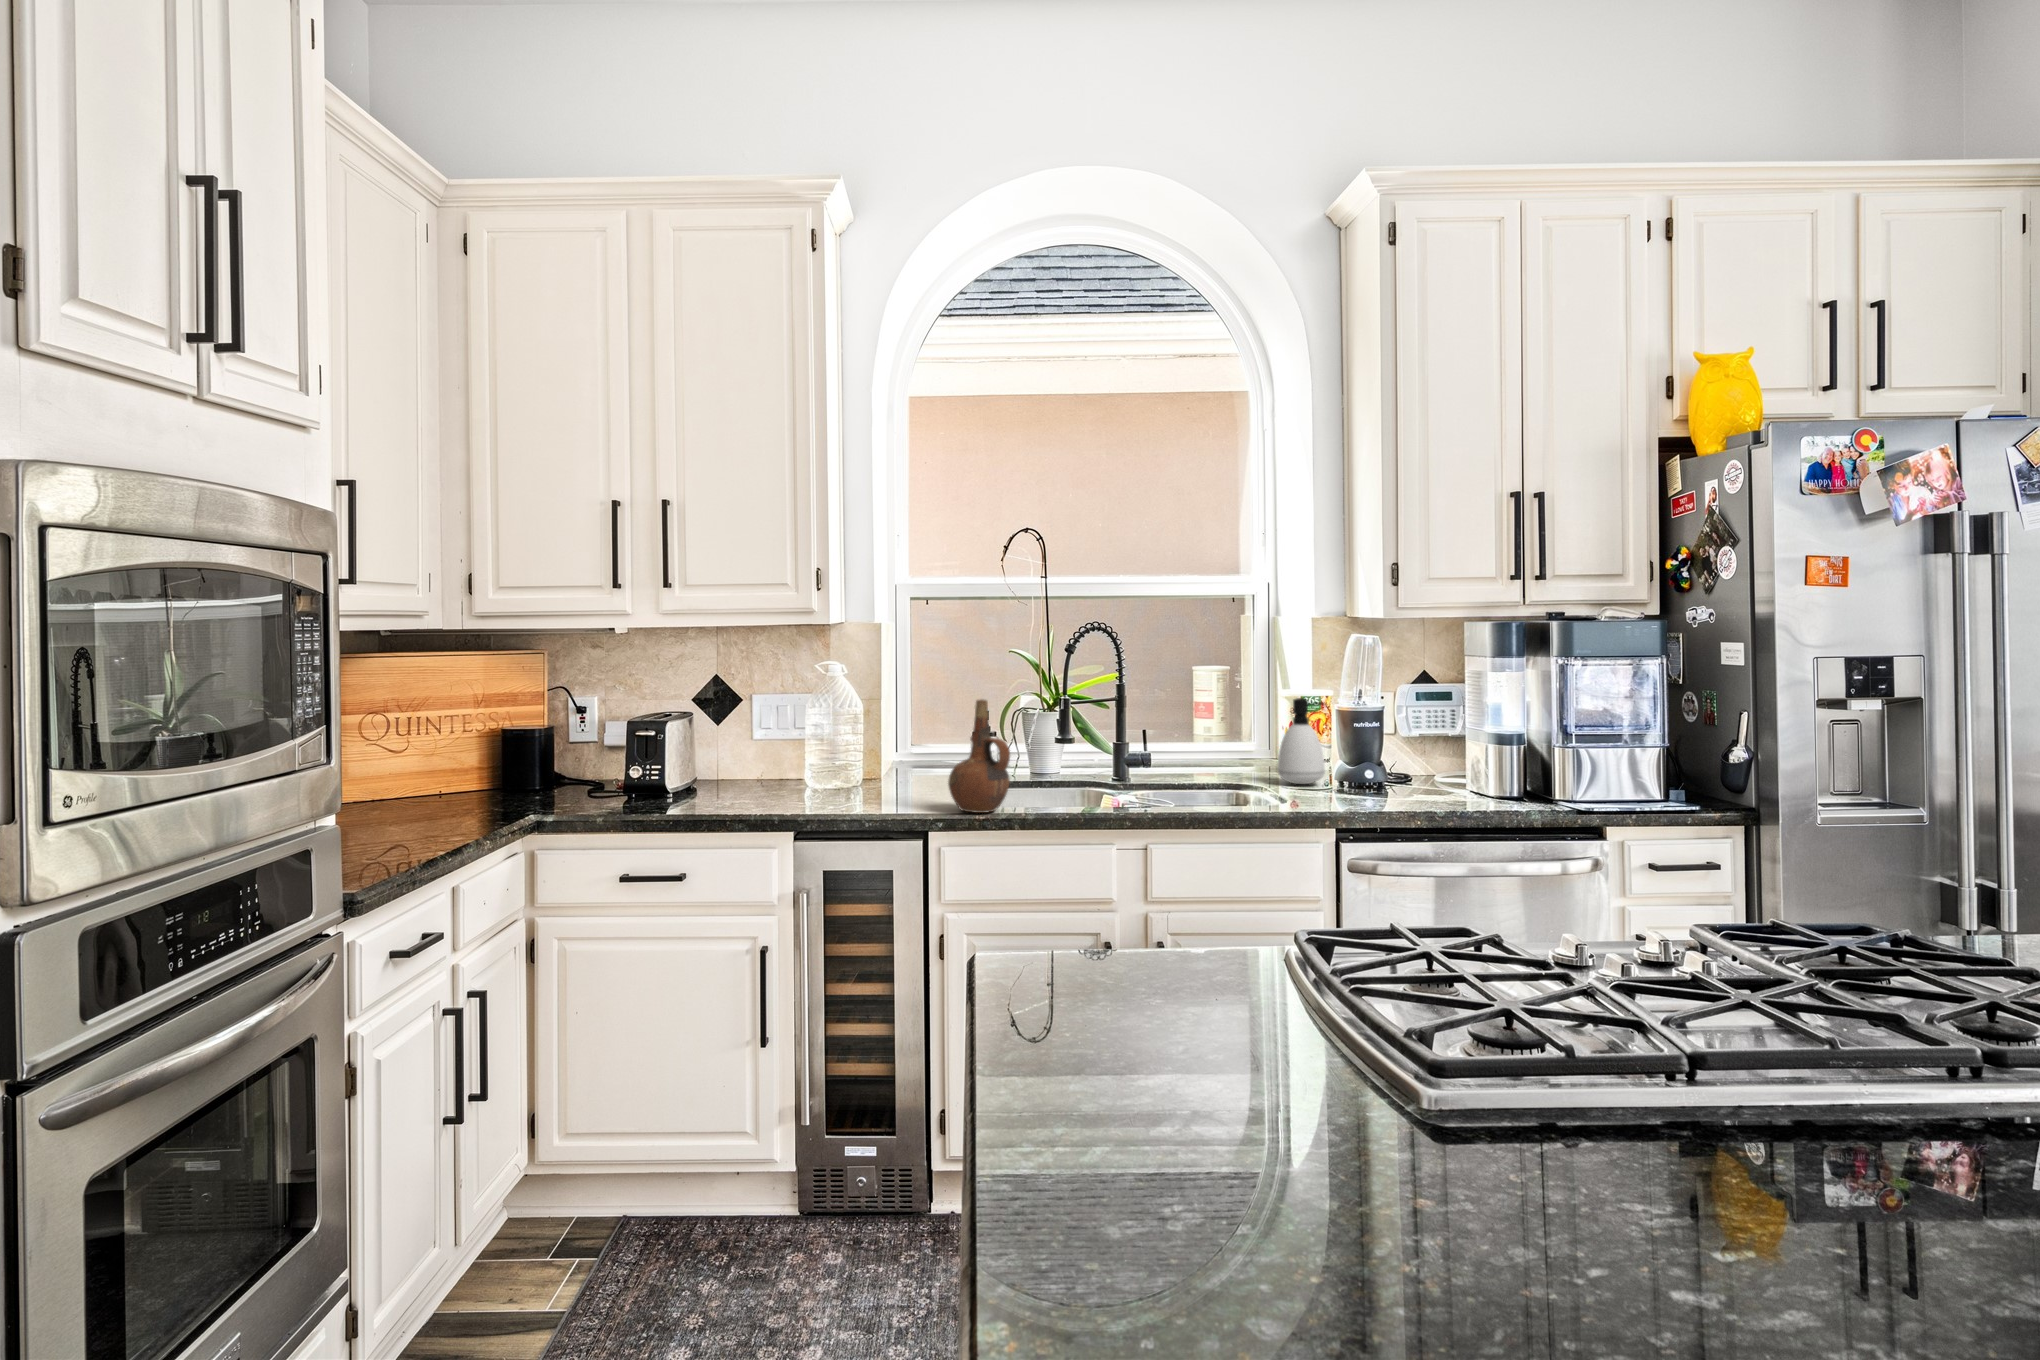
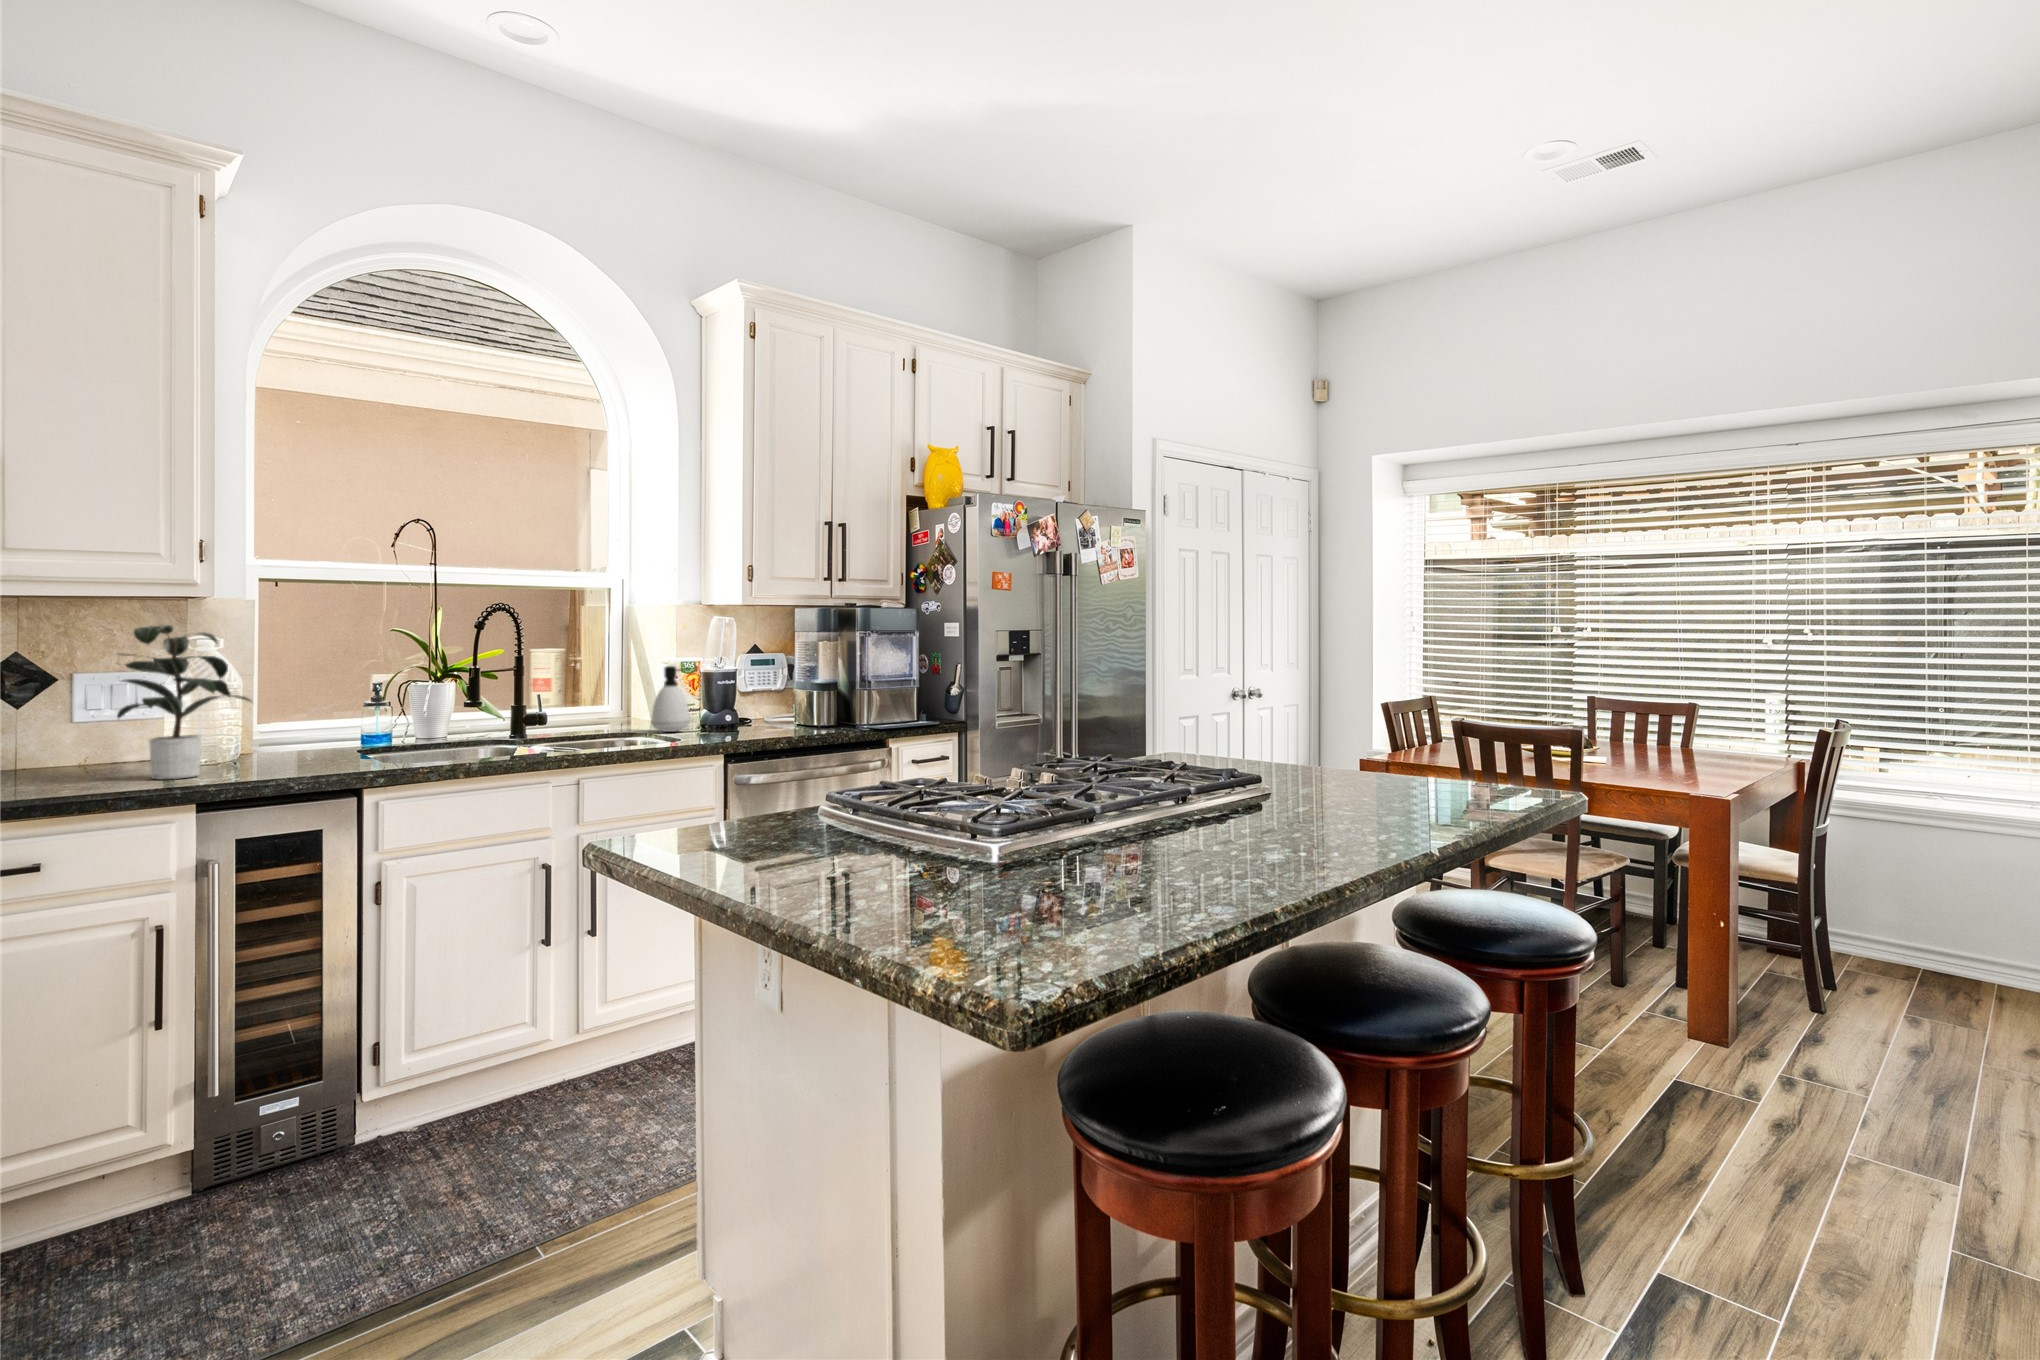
potted plant: none [733,654,869,805] -> present [117,625,251,779]
ceramic pitcher: present [948,700,1010,813] -> none [382,666,451,767]

